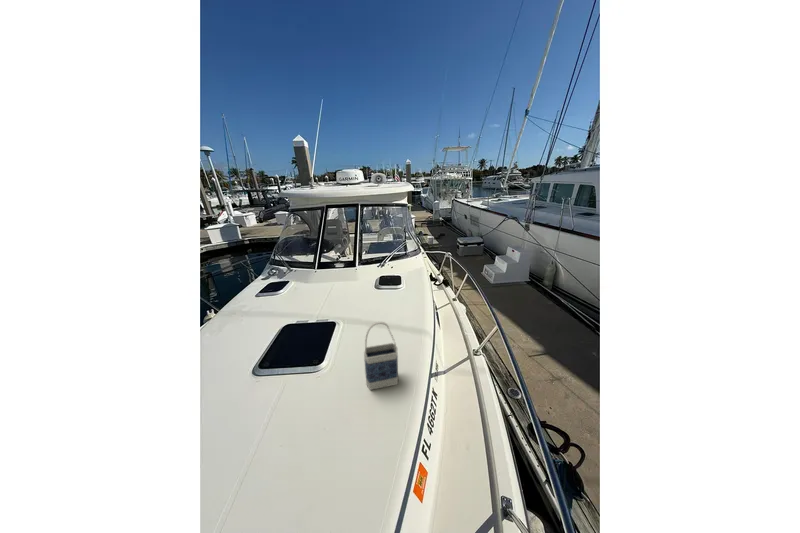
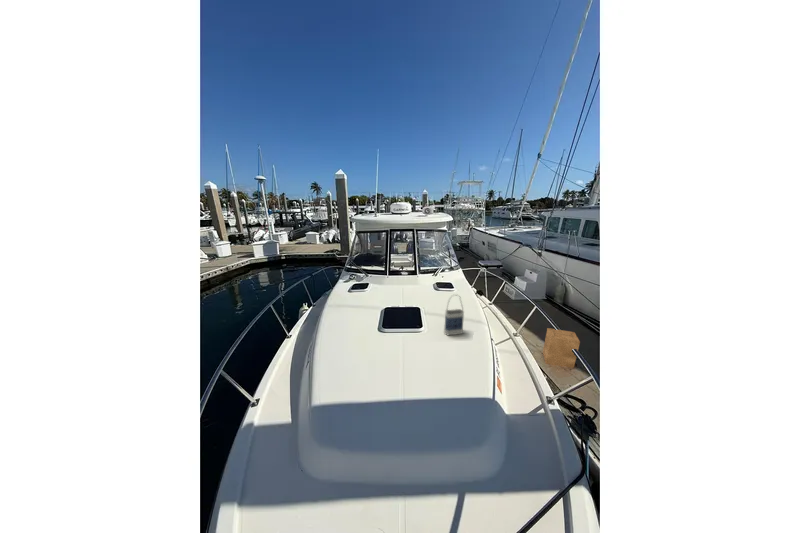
cardboard box: none [529,327,577,378] -> present [543,328,580,368]

